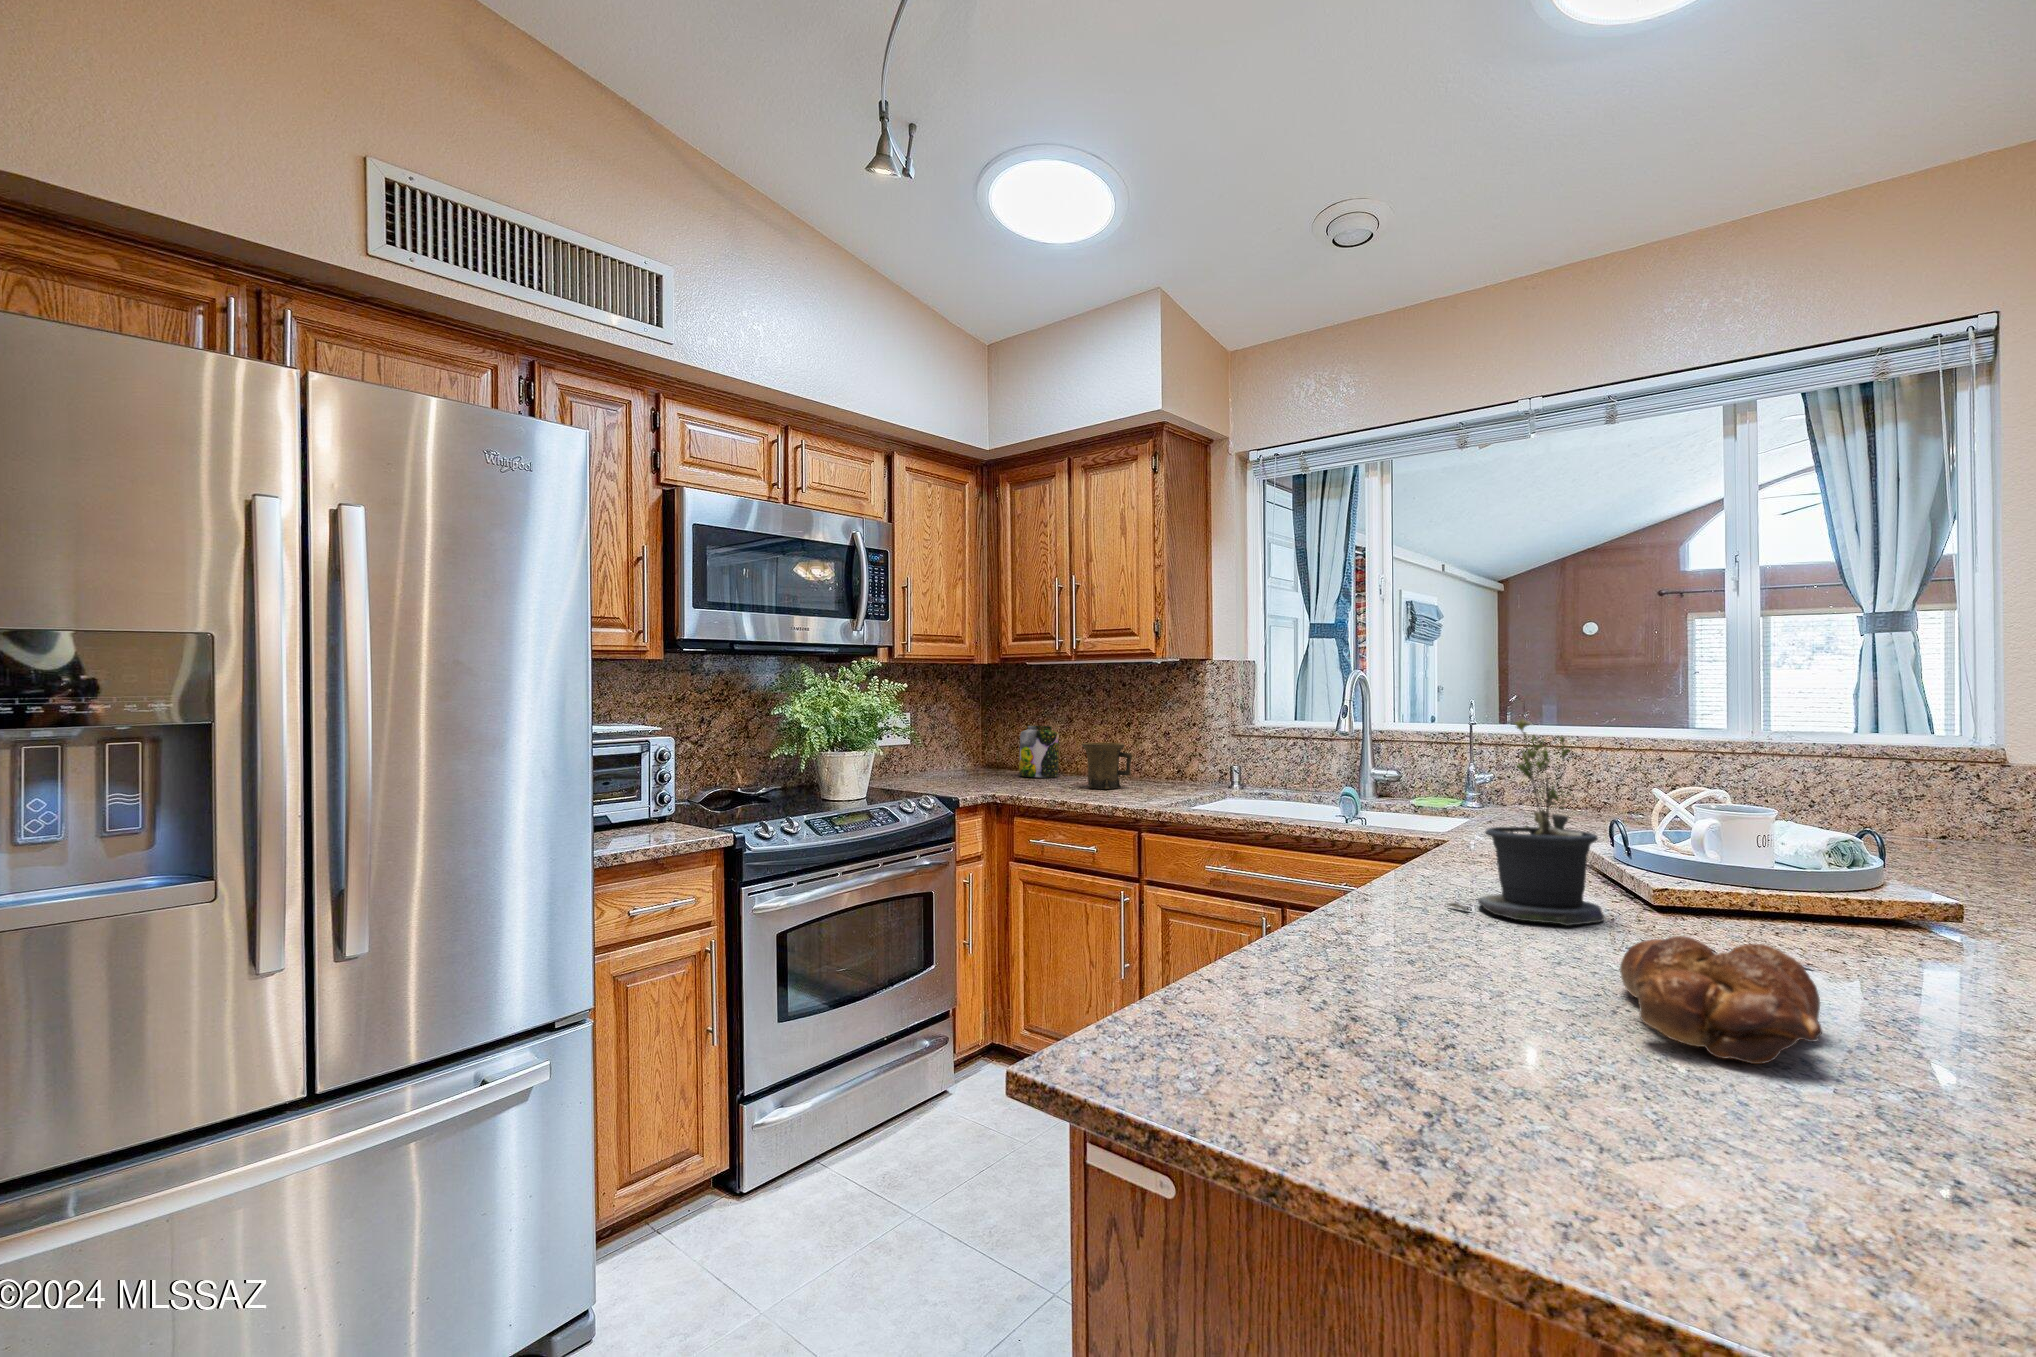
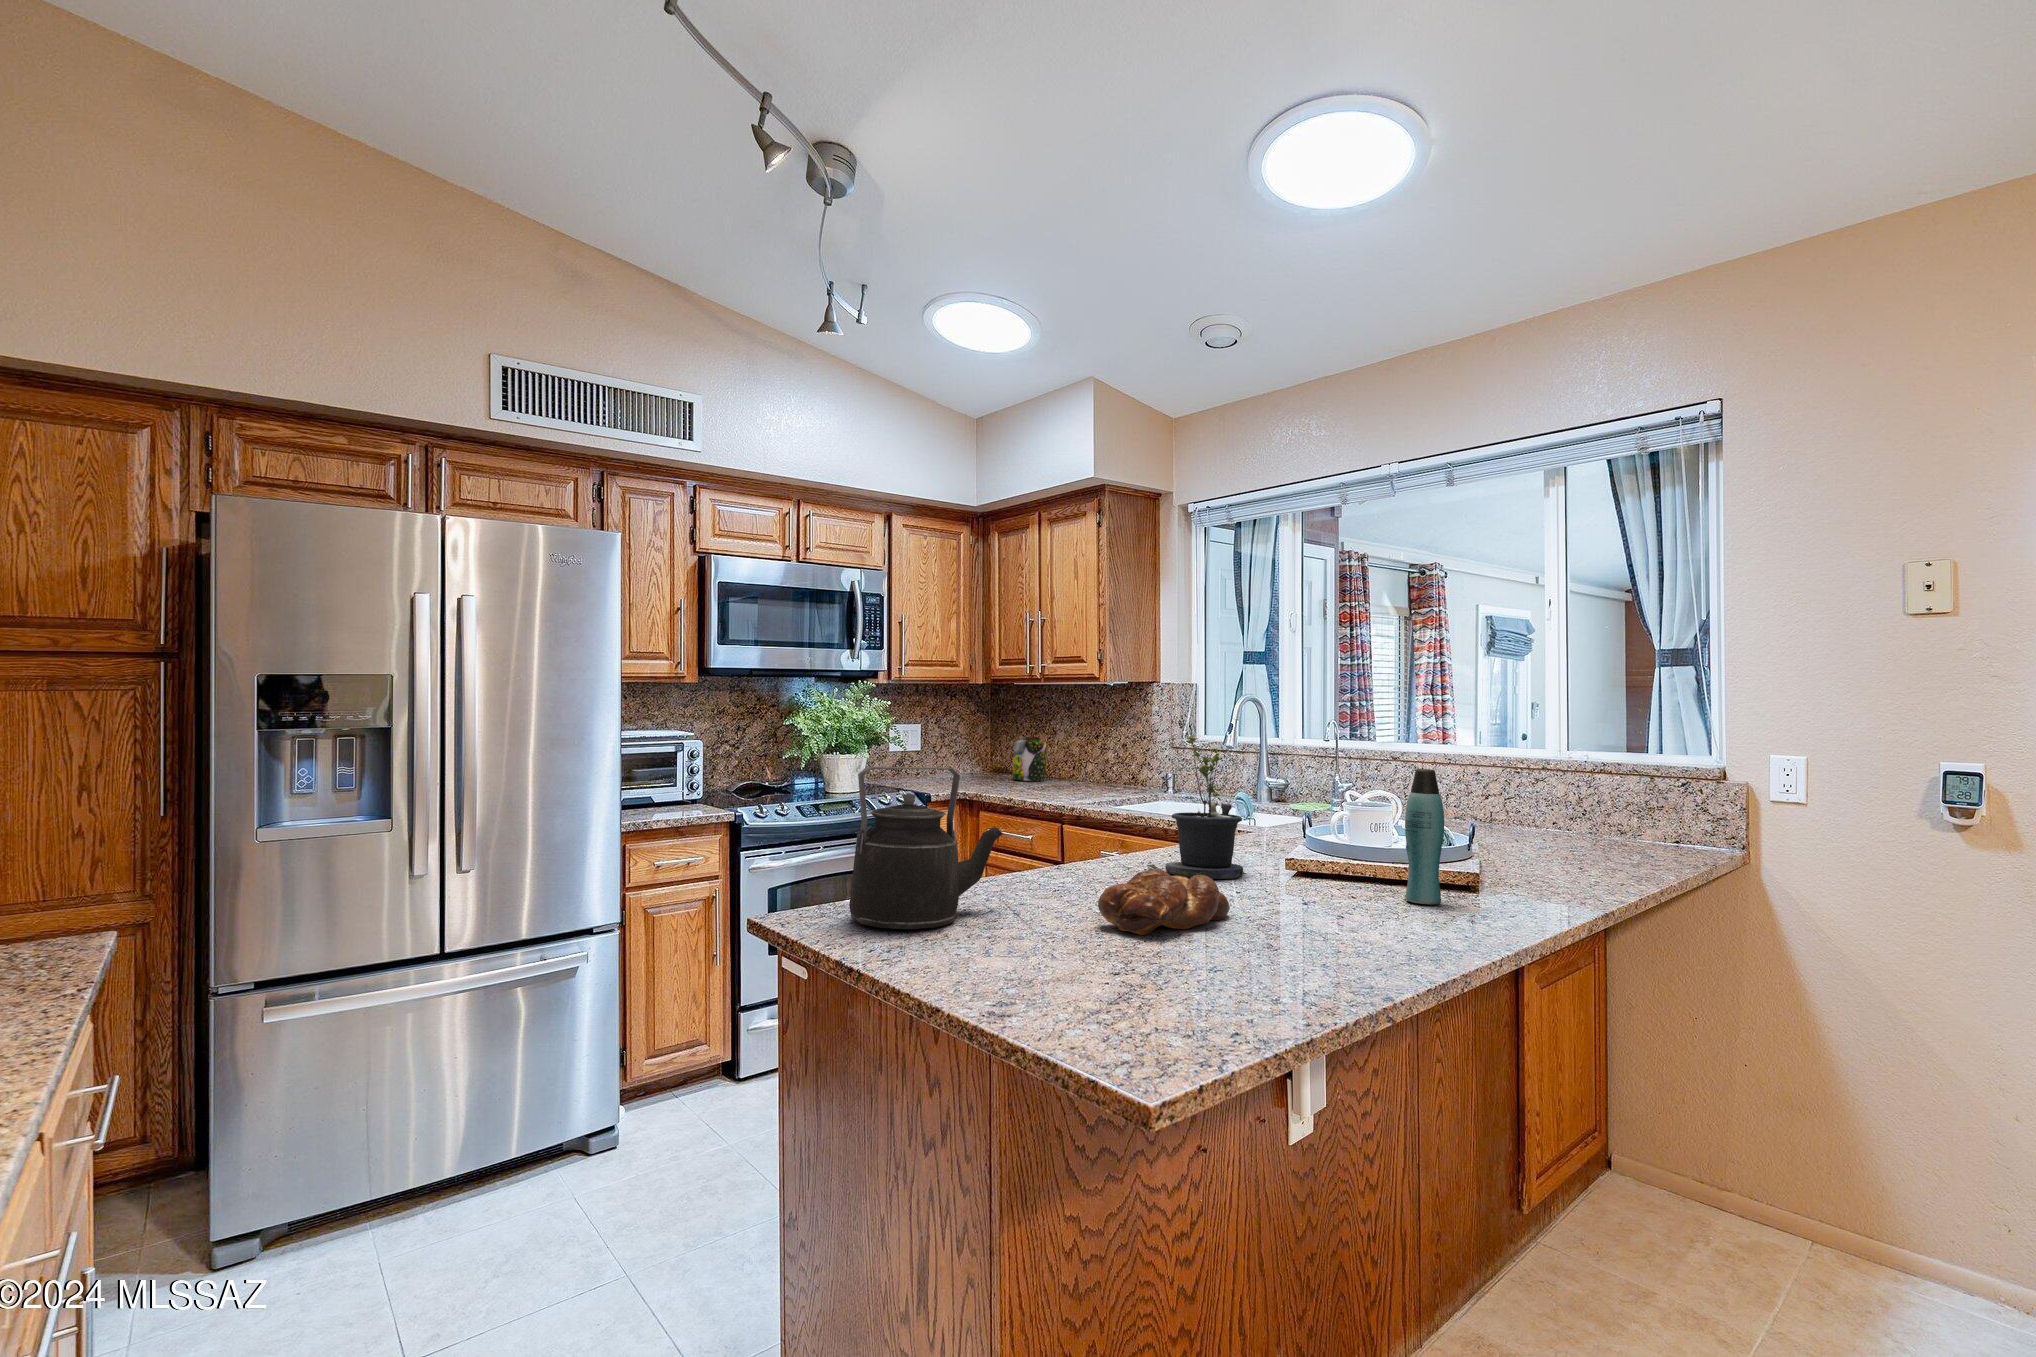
mug: present [1082,743,1132,789] -> none [1048,752,1089,790]
bottle: none [1900,762,1973,958] -> present [1405,769,1444,904]
kettle: none [1201,779,1408,1084] -> present [849,767,1003,929]

